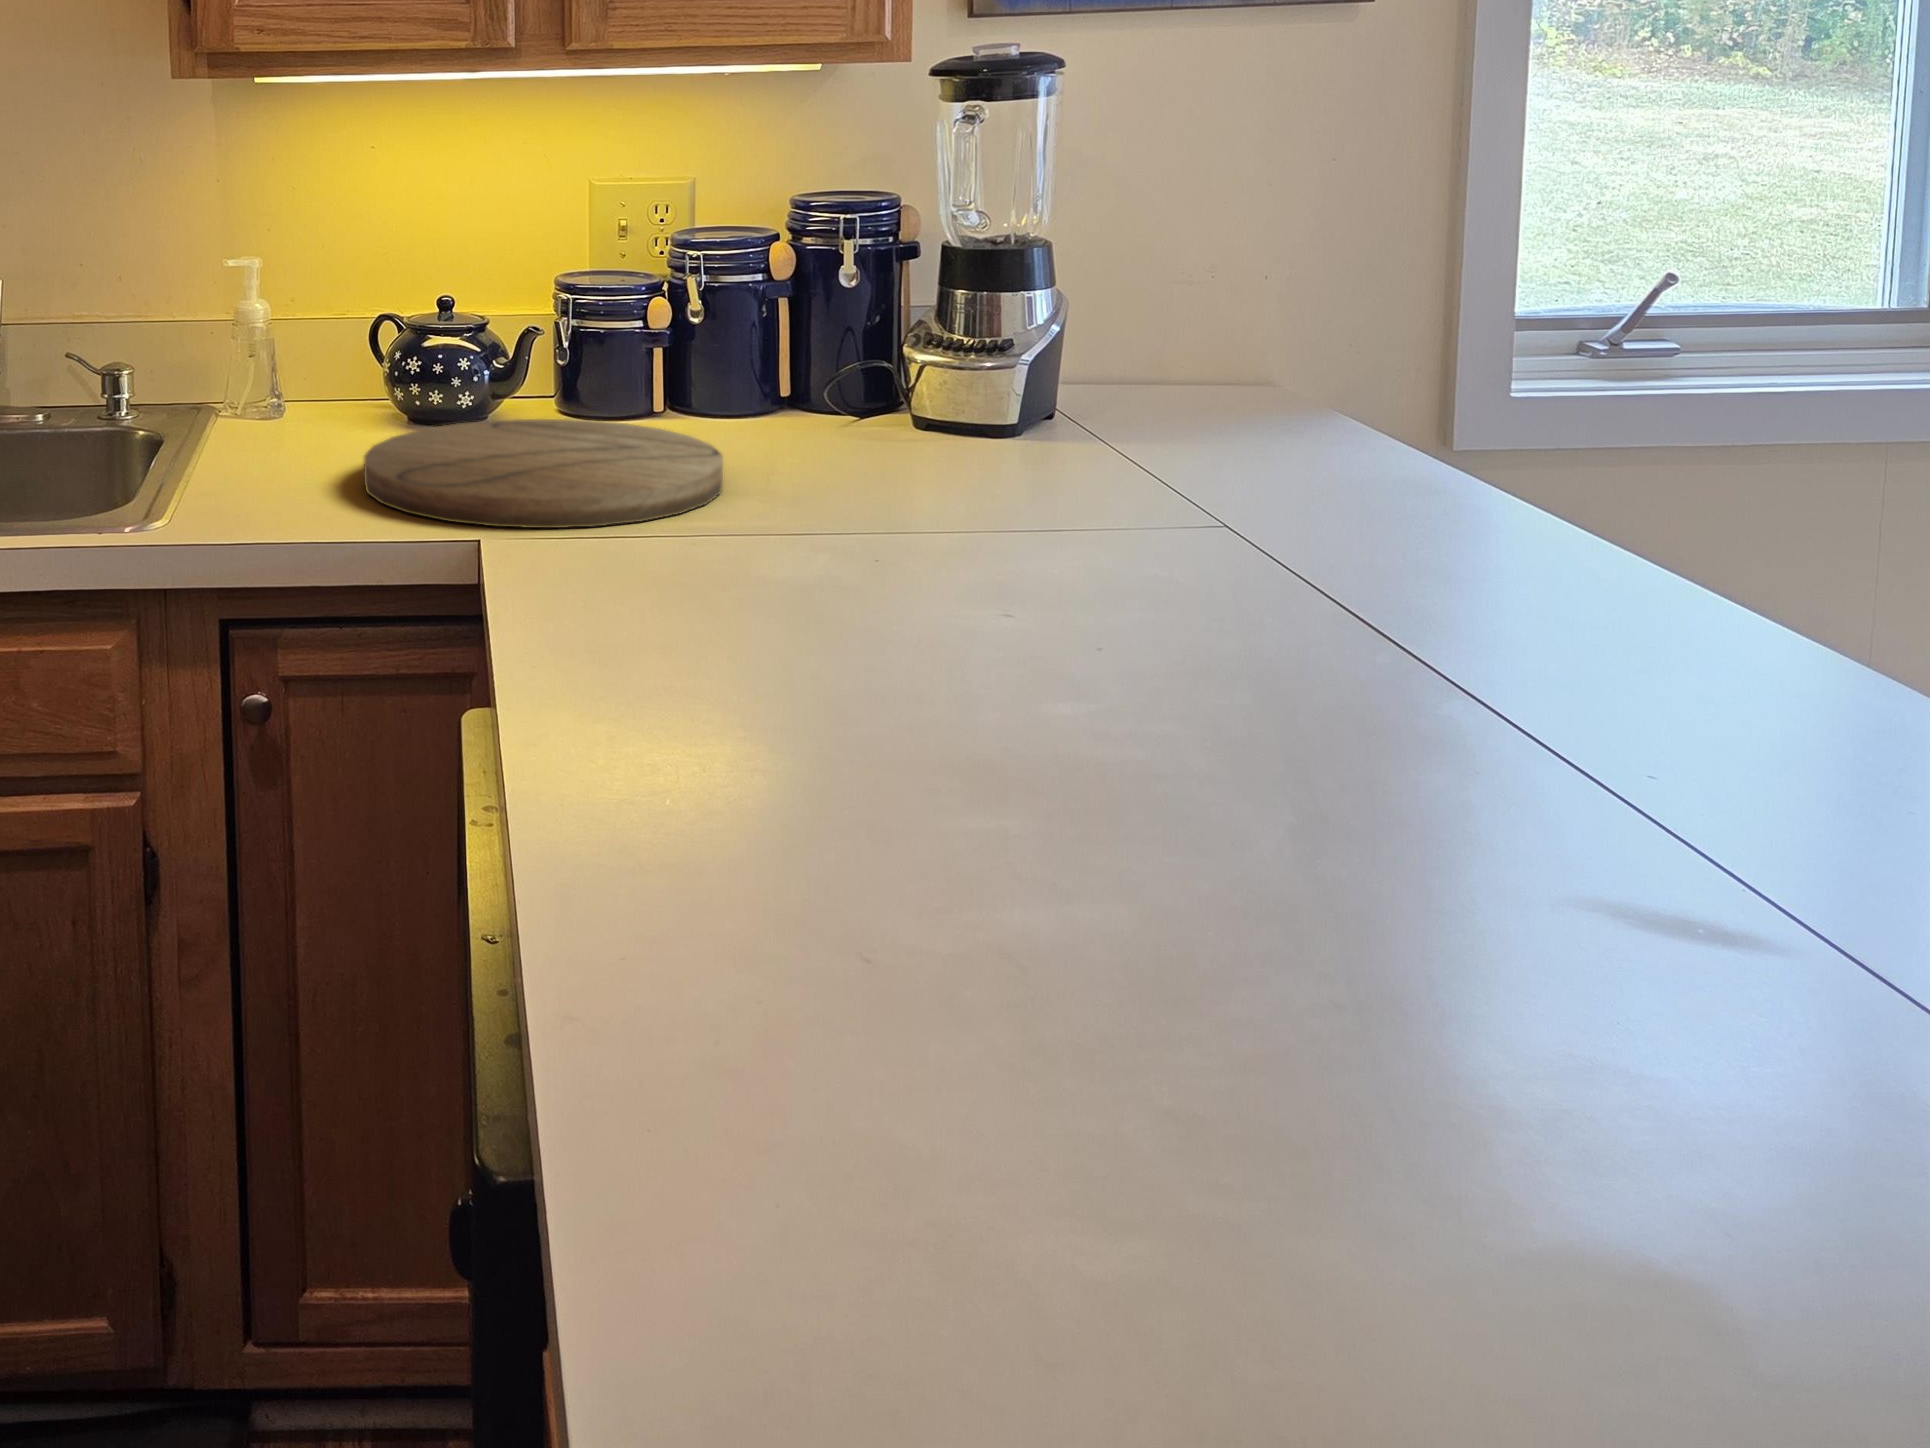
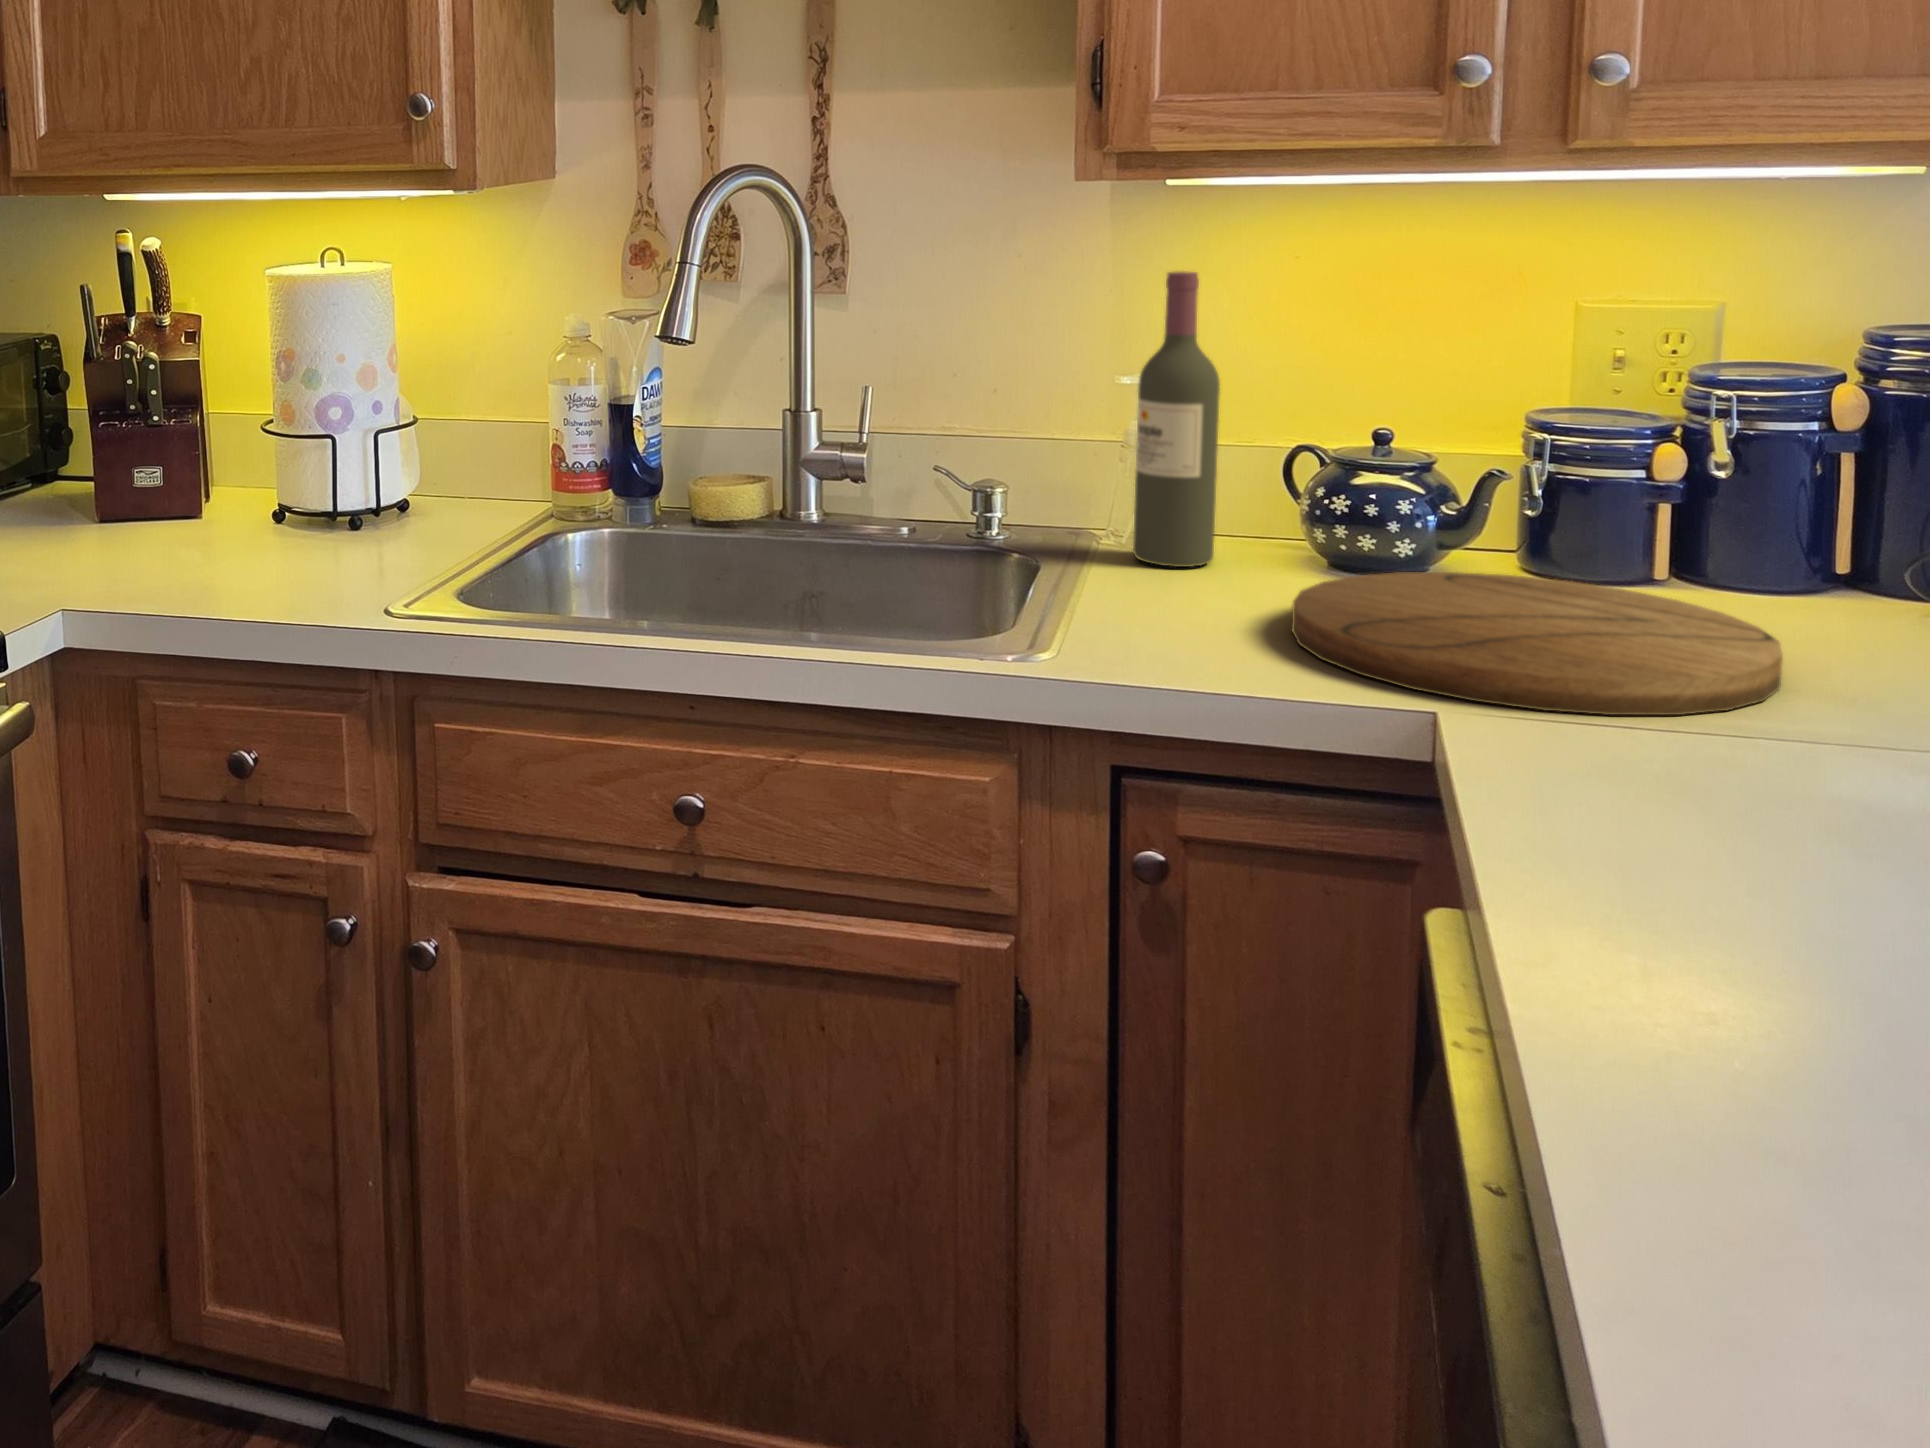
wine bottle: none [240,161,313,435] -> present [1133,271,1220,567]

